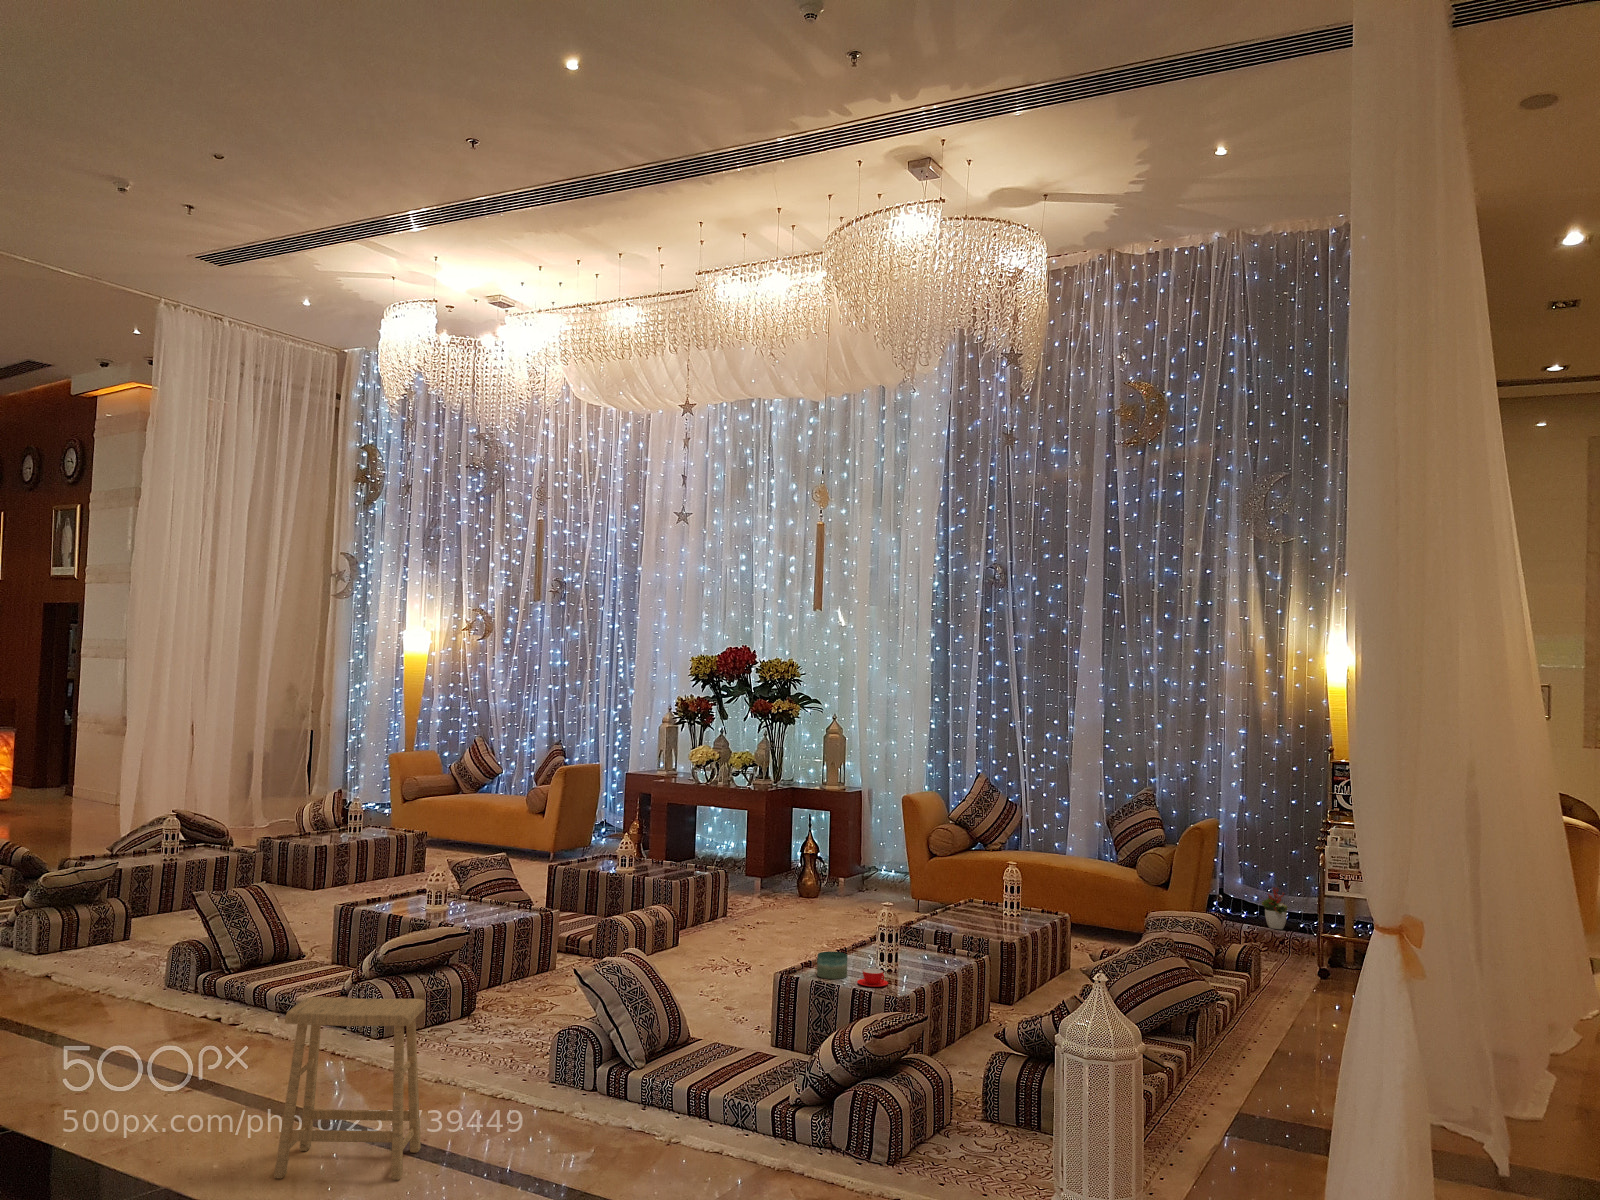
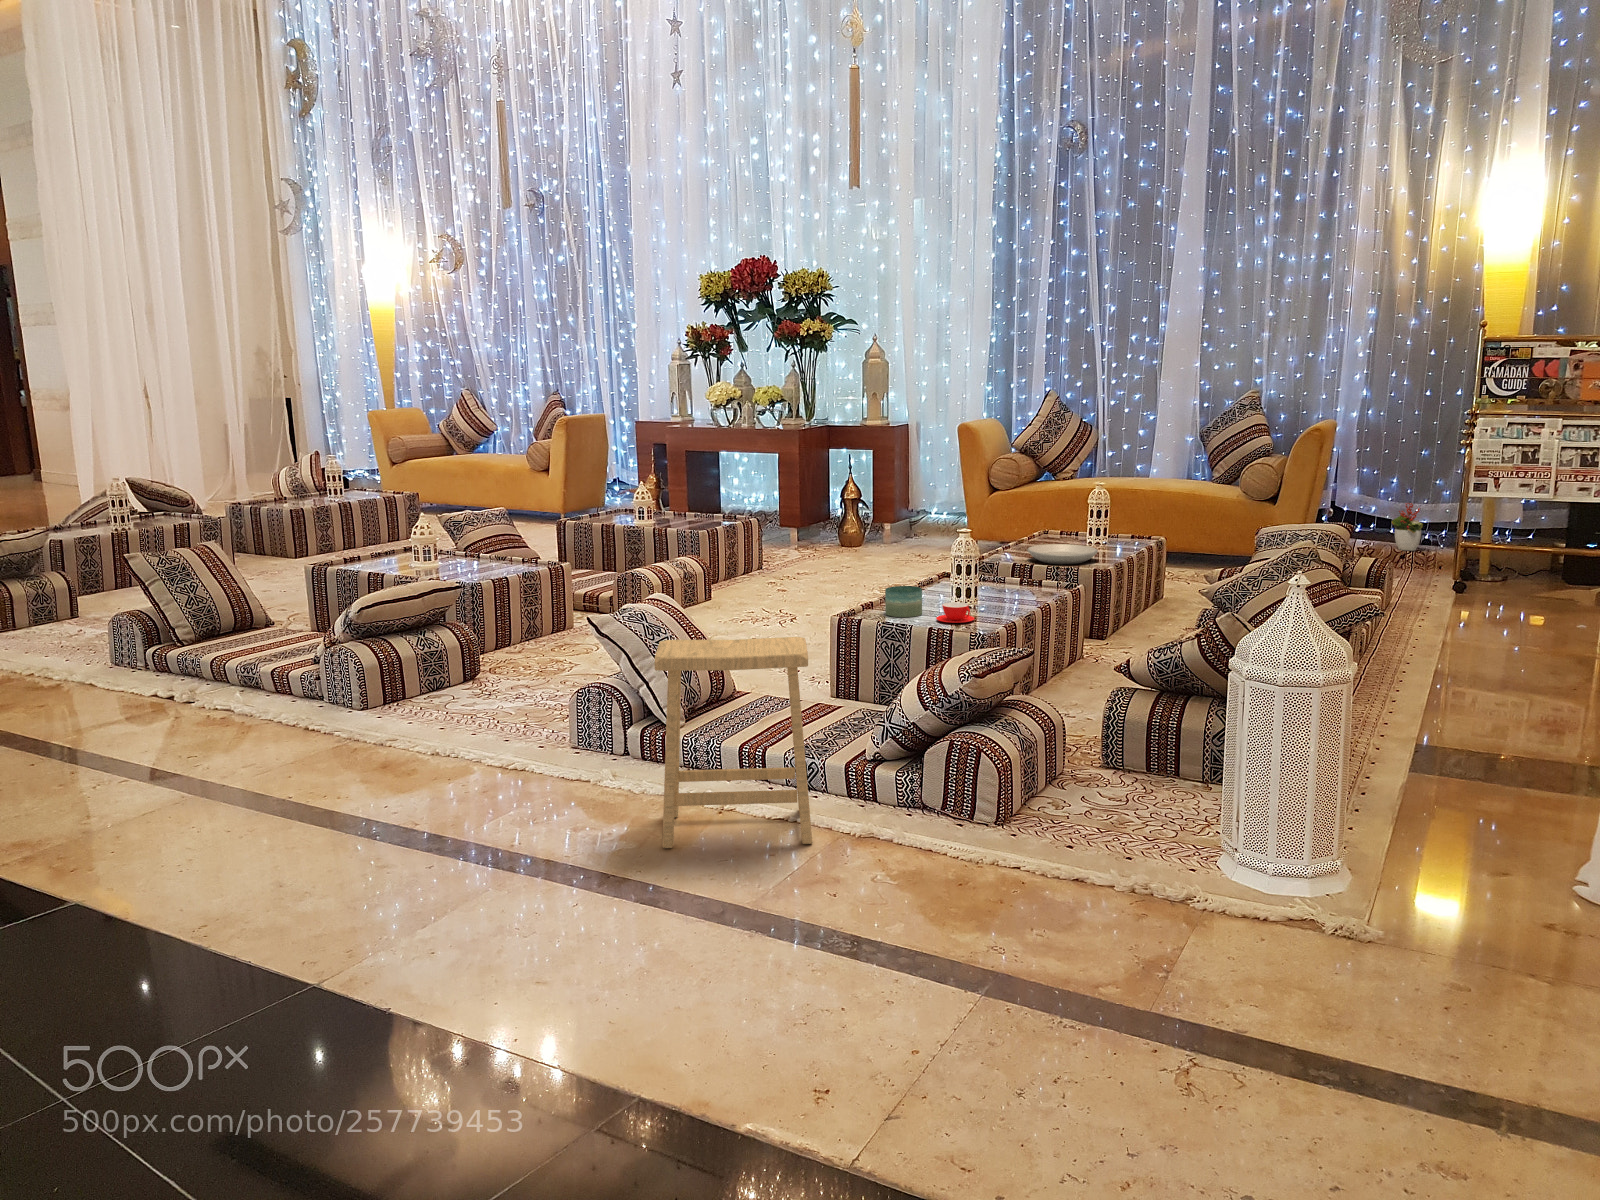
plate: none [944,914,1002,933] -> present [1027,544,1098,564]
footstool: present [274,997,425,1180] -> present [654,637,812,848]

